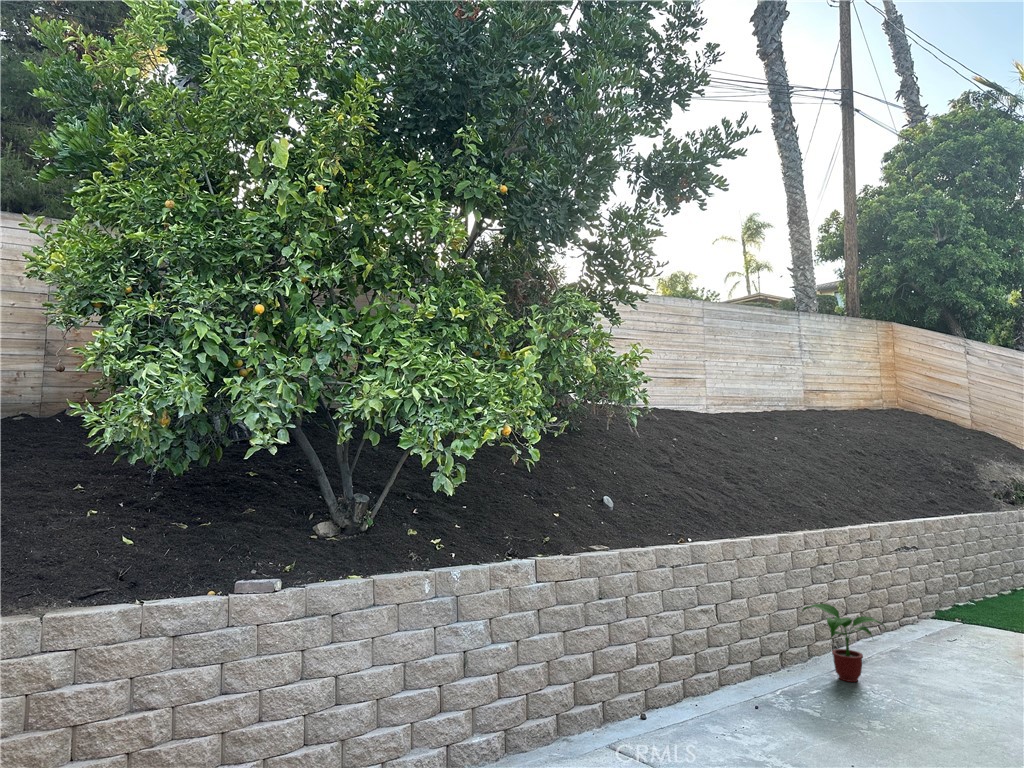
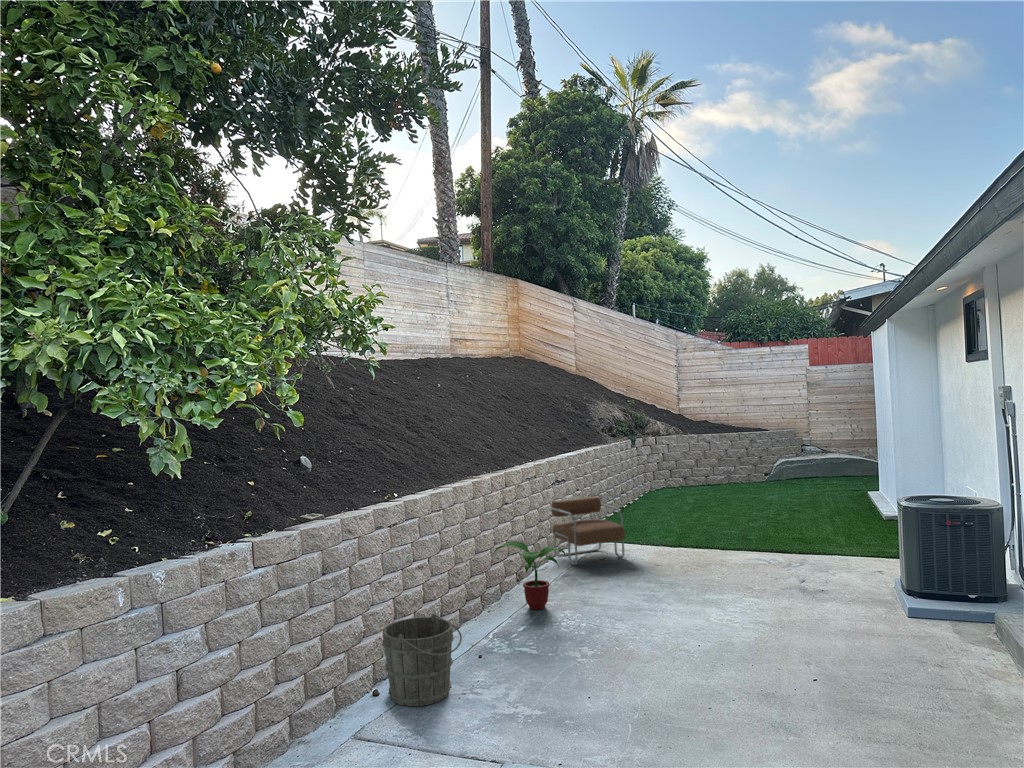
armchair: none [891,569,989,647] -> present [550,496,625,565]
bucket: none [653,657,731,742] -> present [382,614,462,706]

